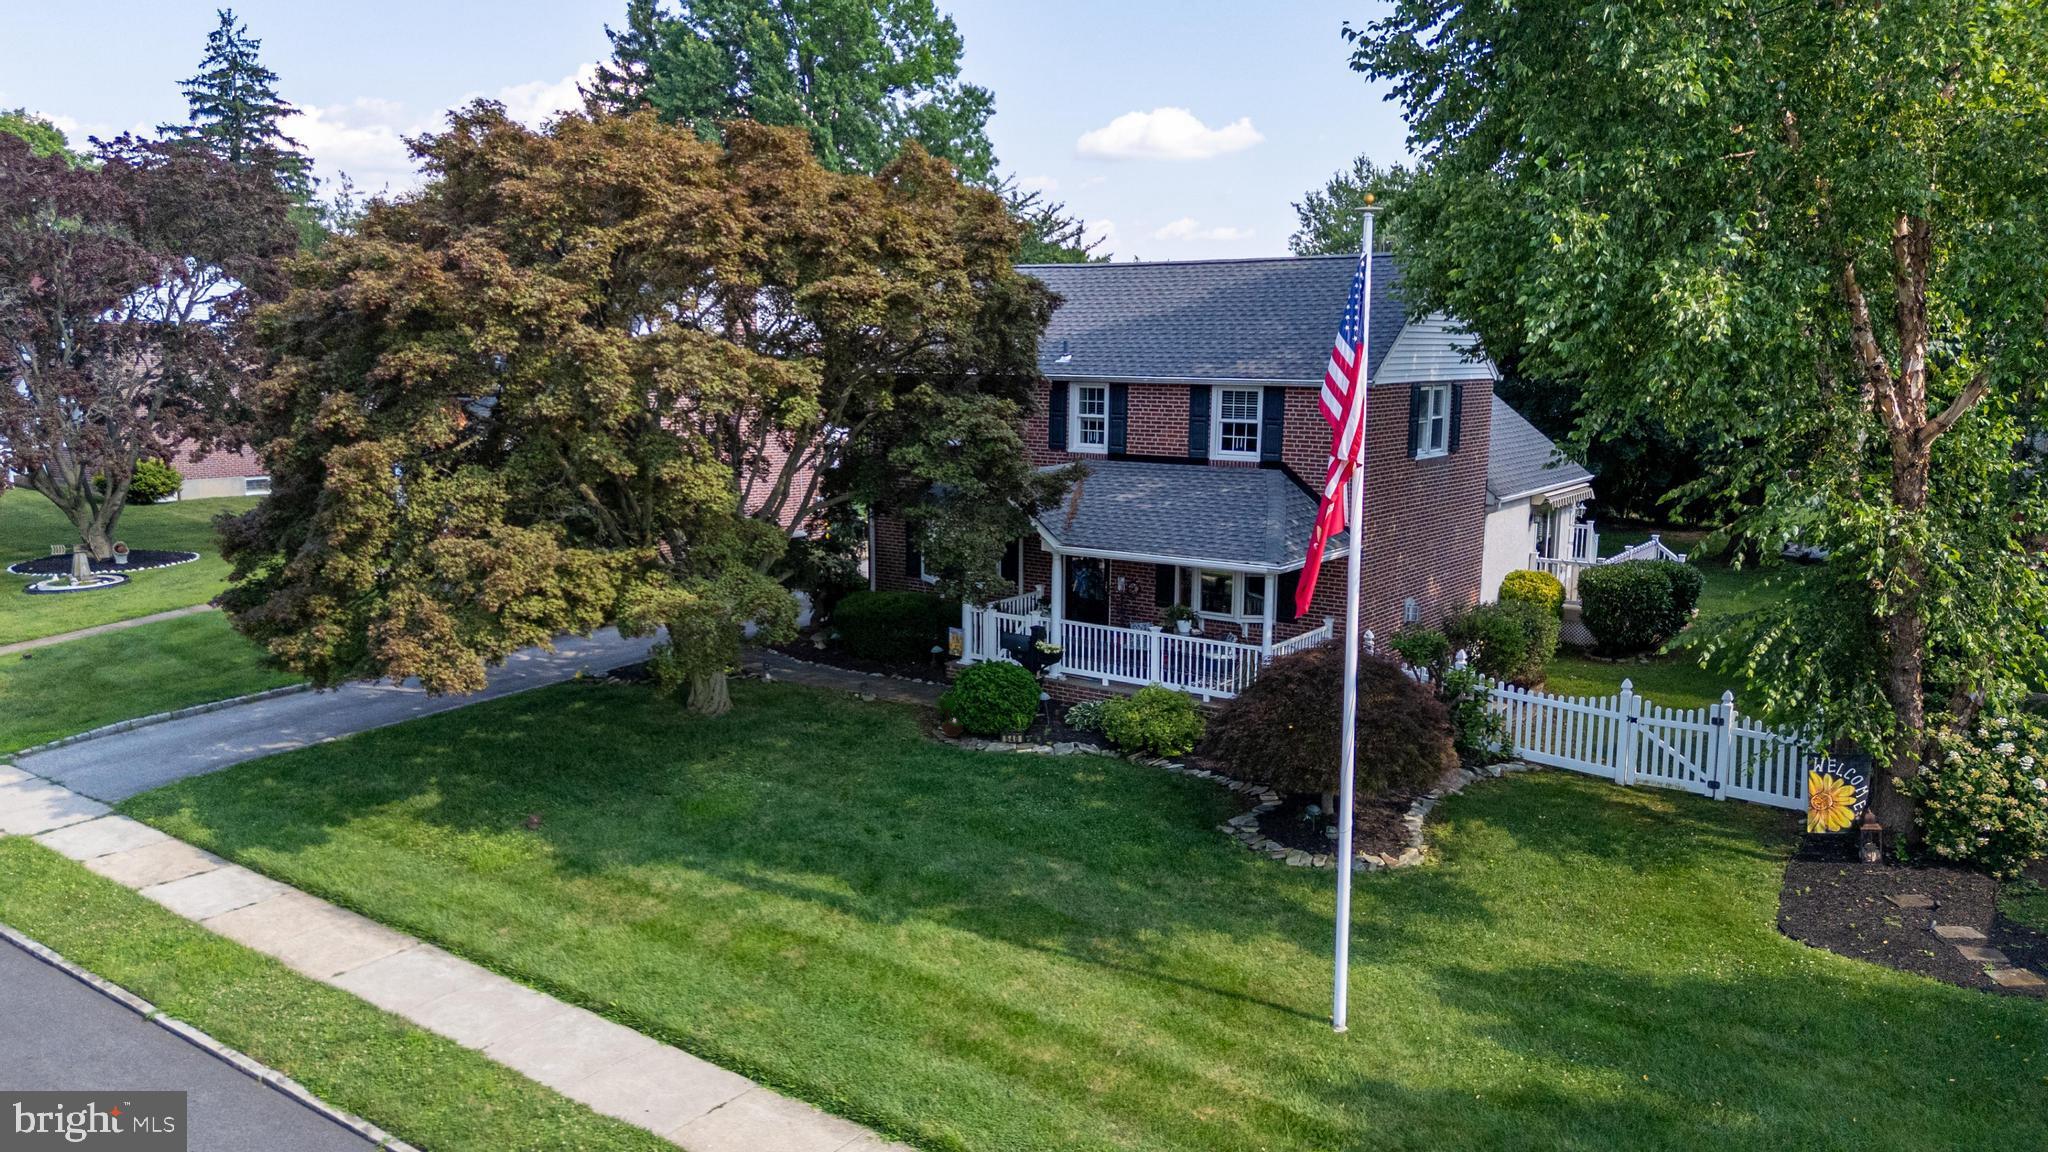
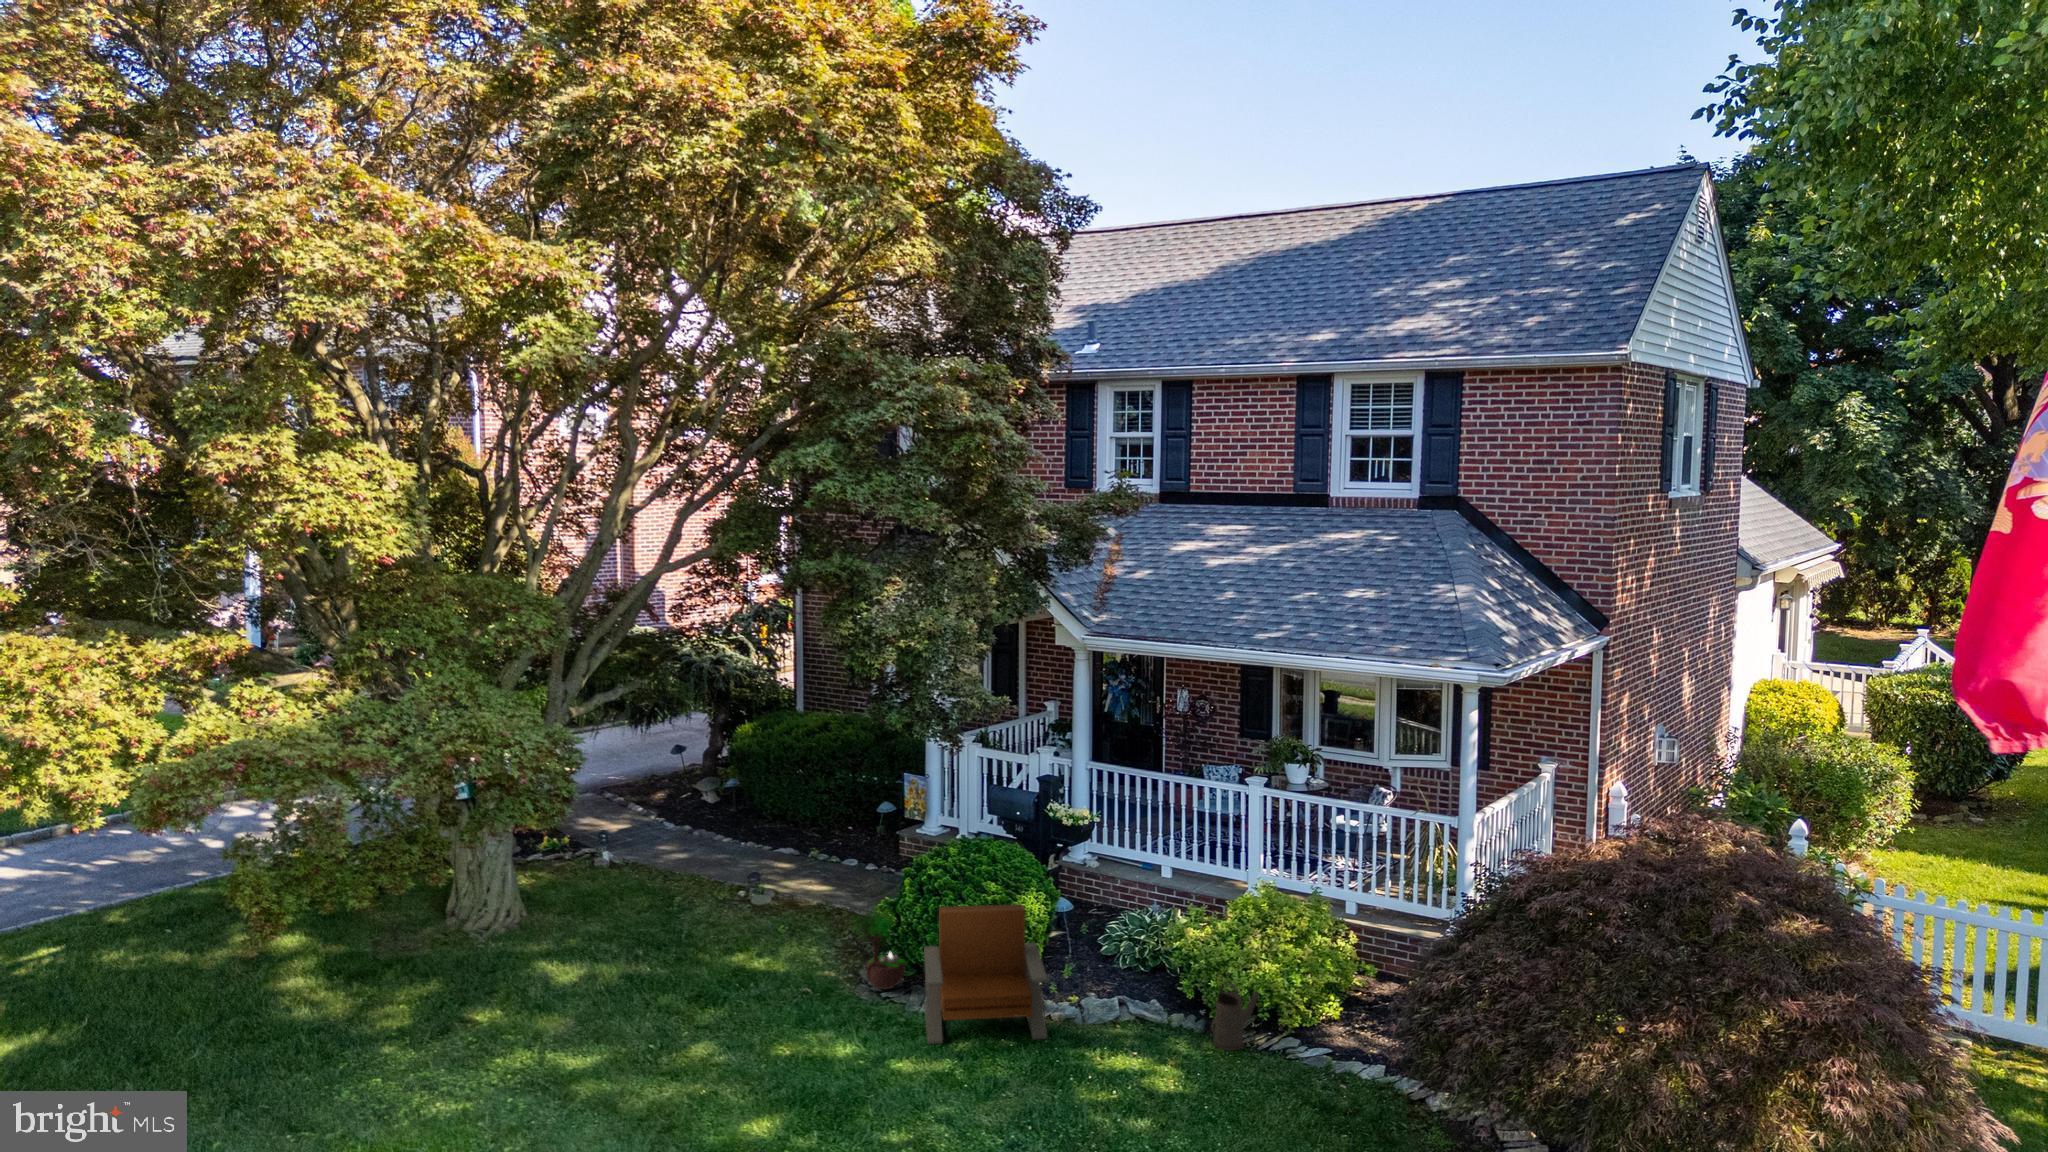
lounge chair: none [973,692,1037,758] -> present [924,904,1048,1044]
watering can: none [1118,727,1146,759] -> present [1211,983,1259,1051]

